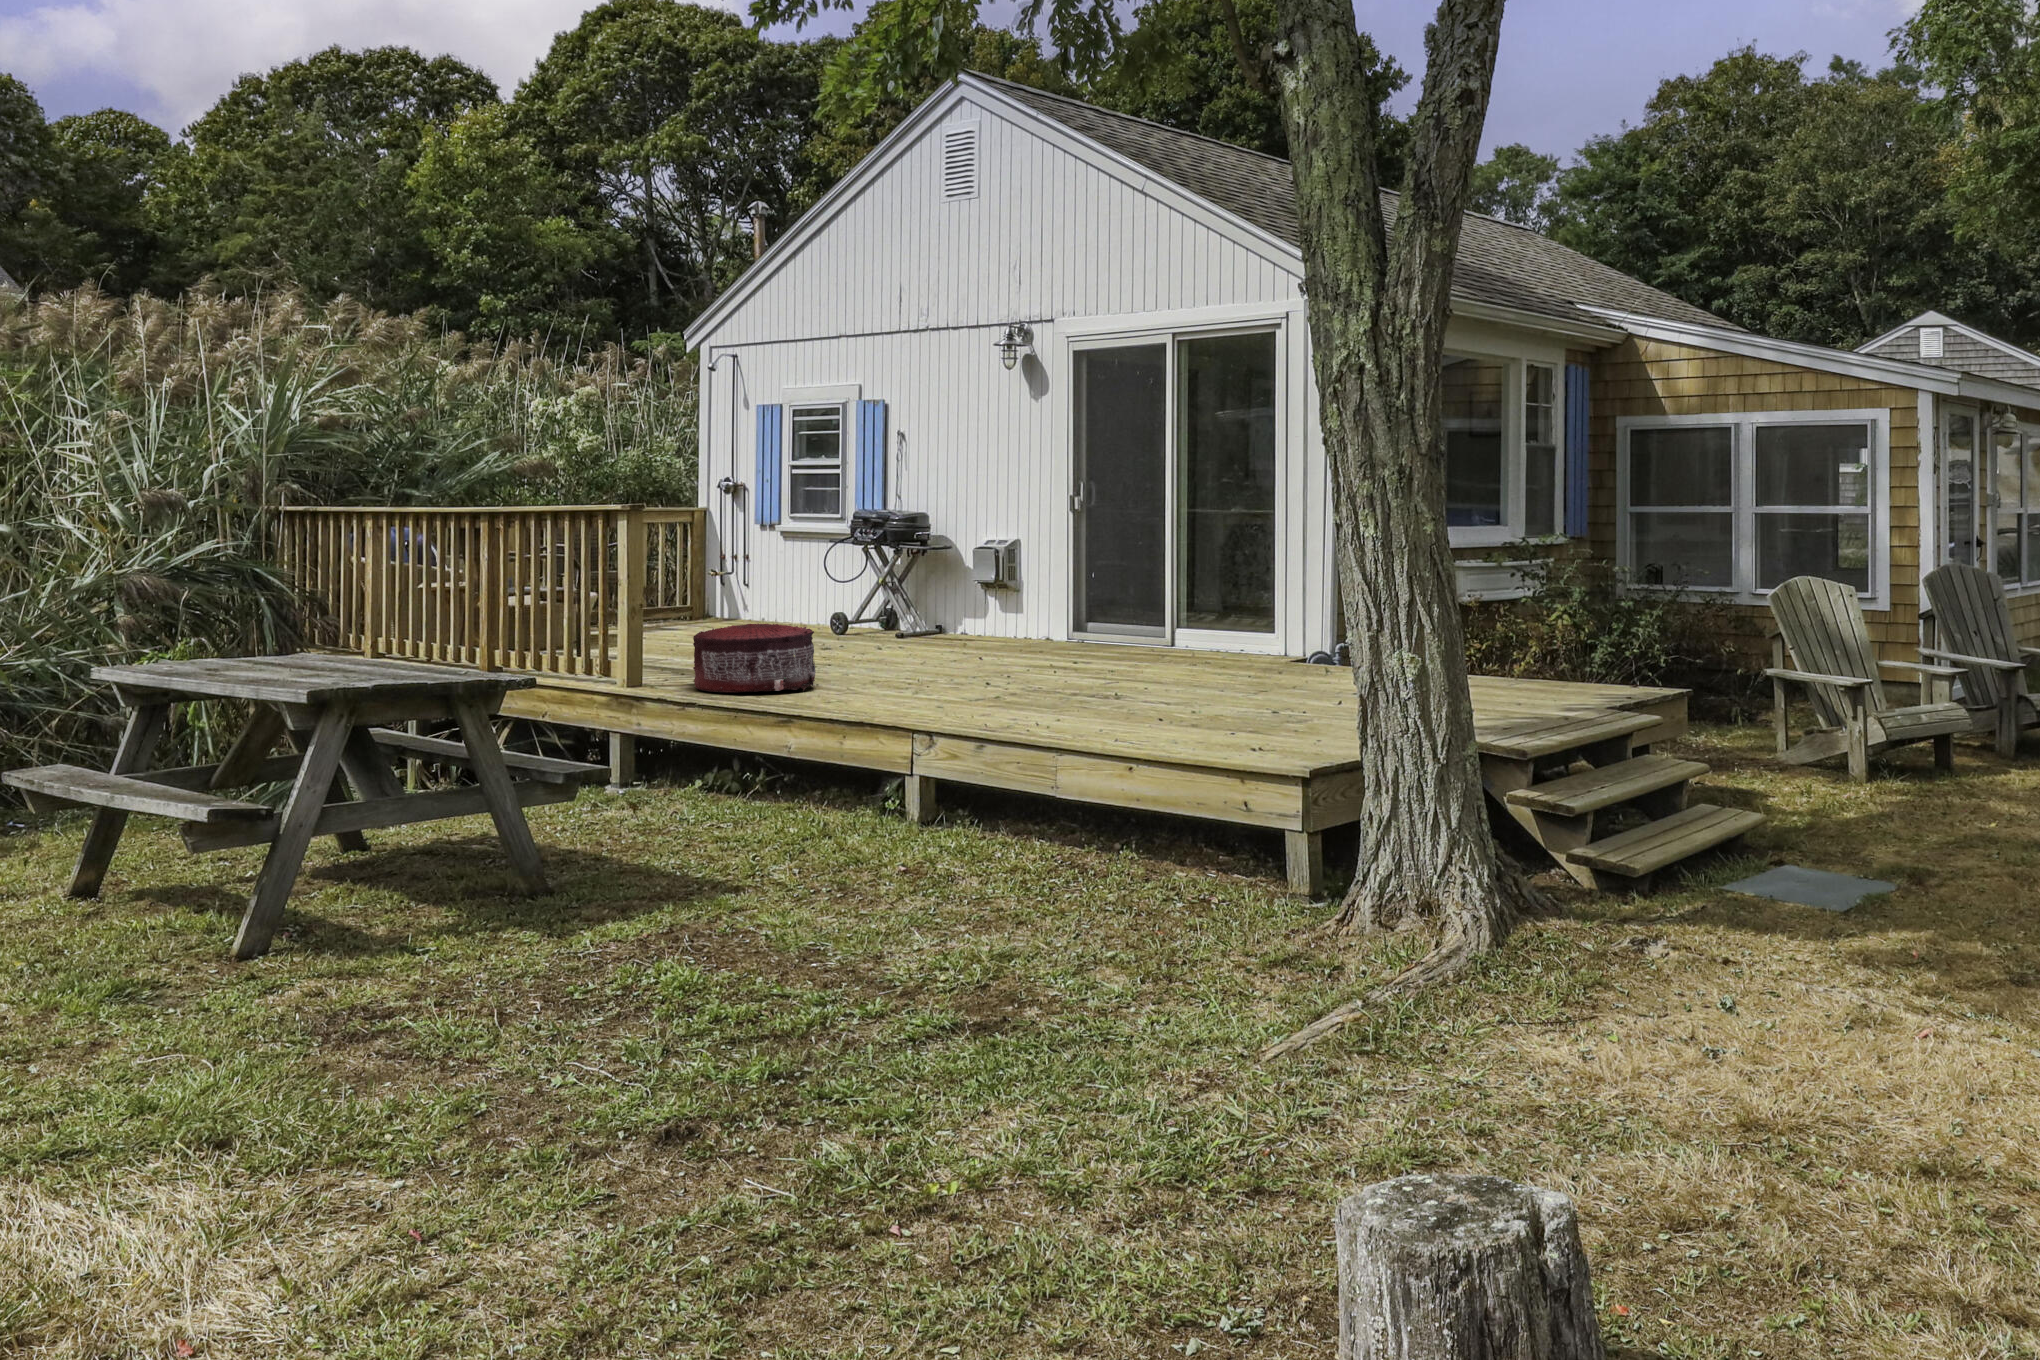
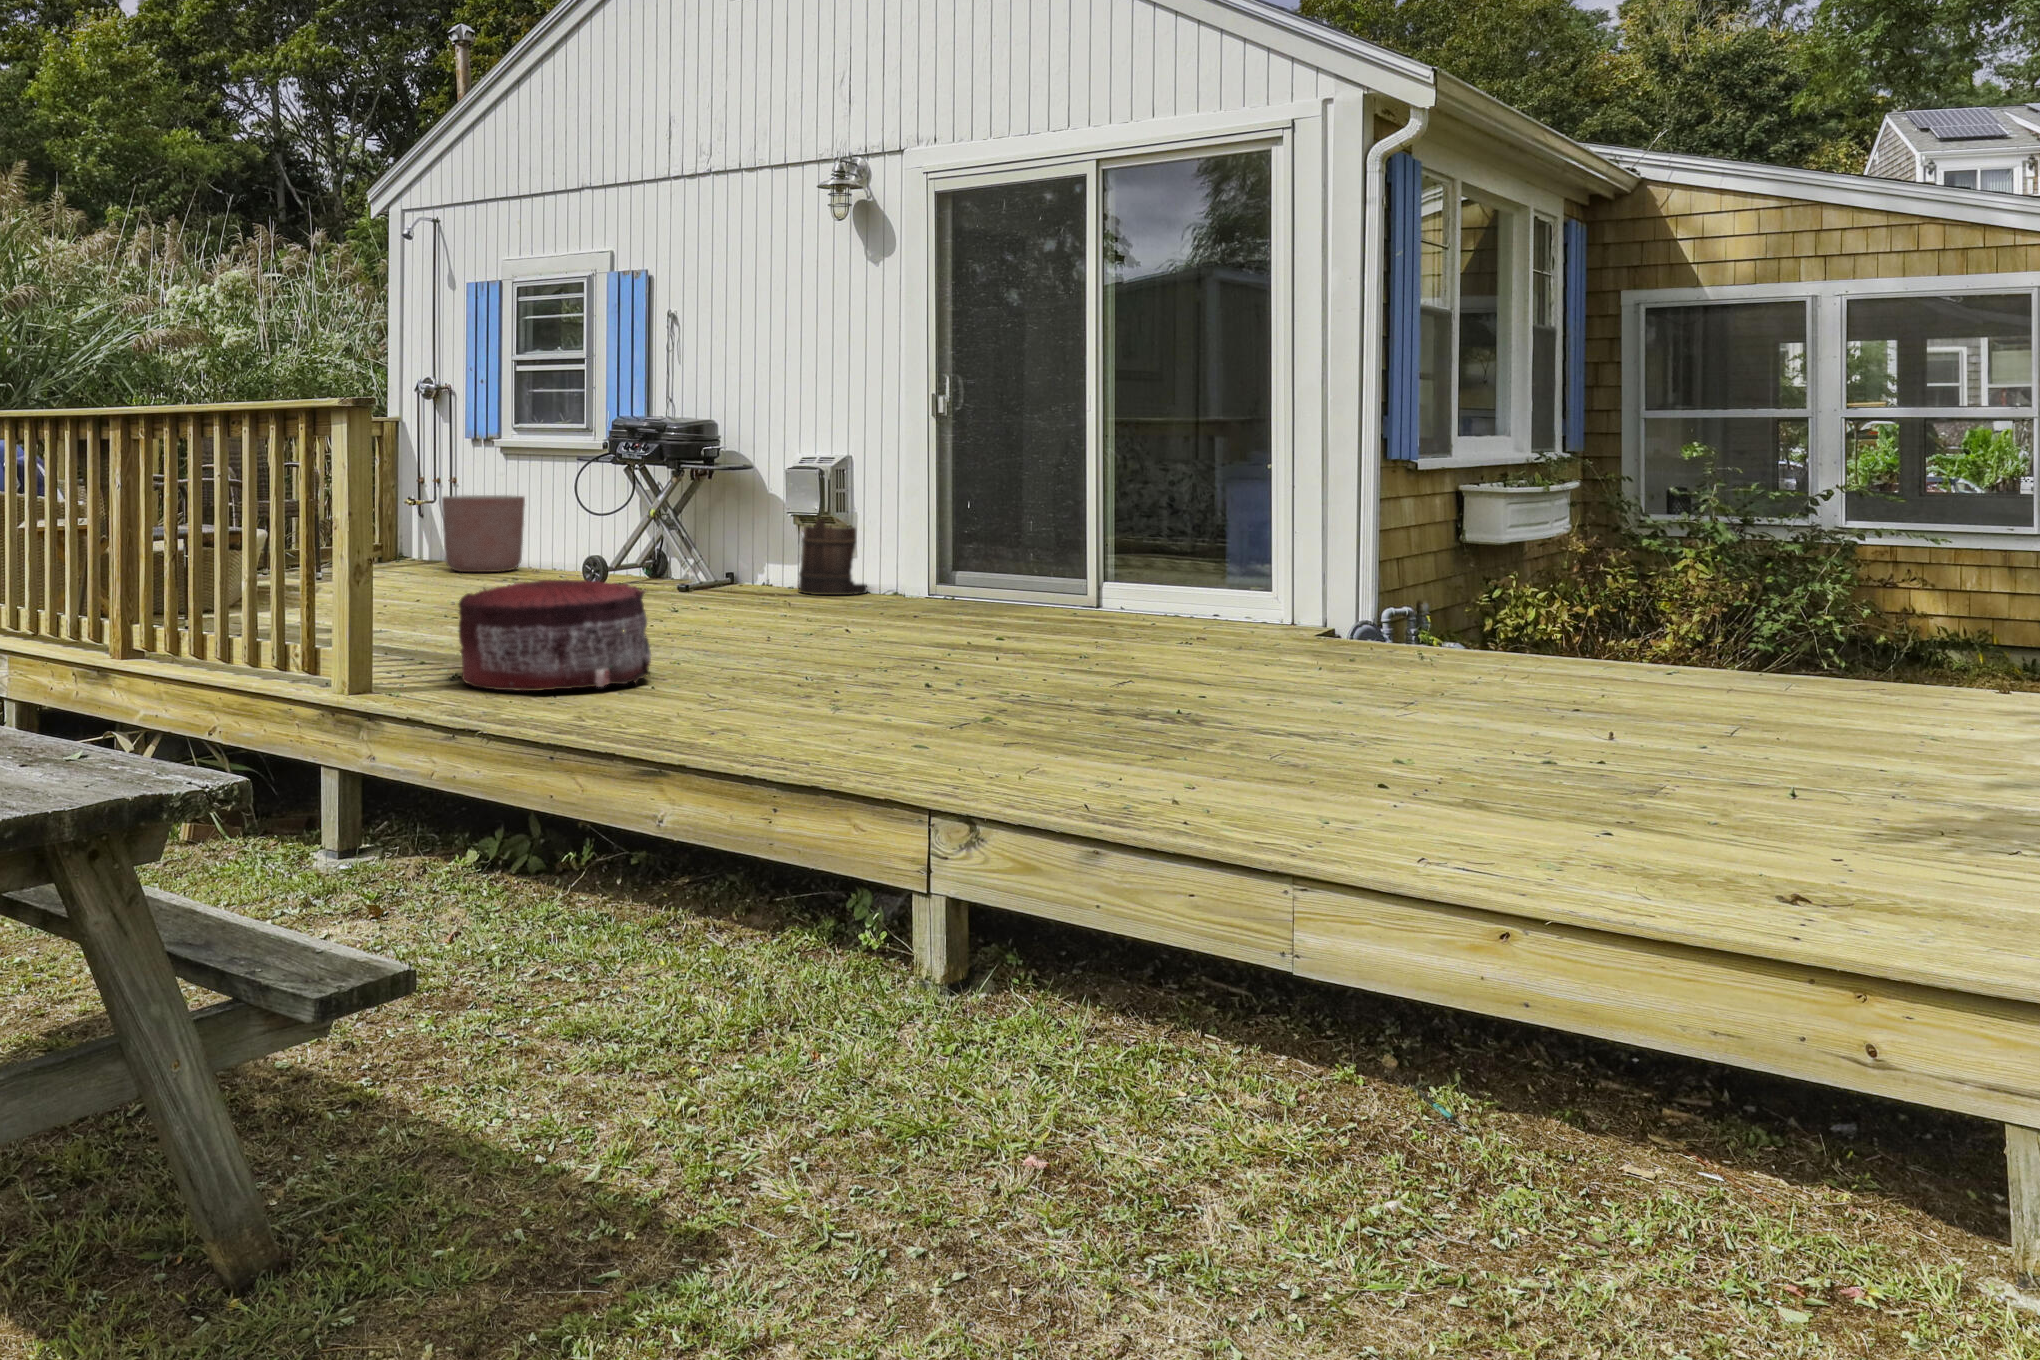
planter: none [732,566,794,624] -> present [442,495,525,572]
bucket: none [978,585,1029,642] -> present [799,519,867,595]

